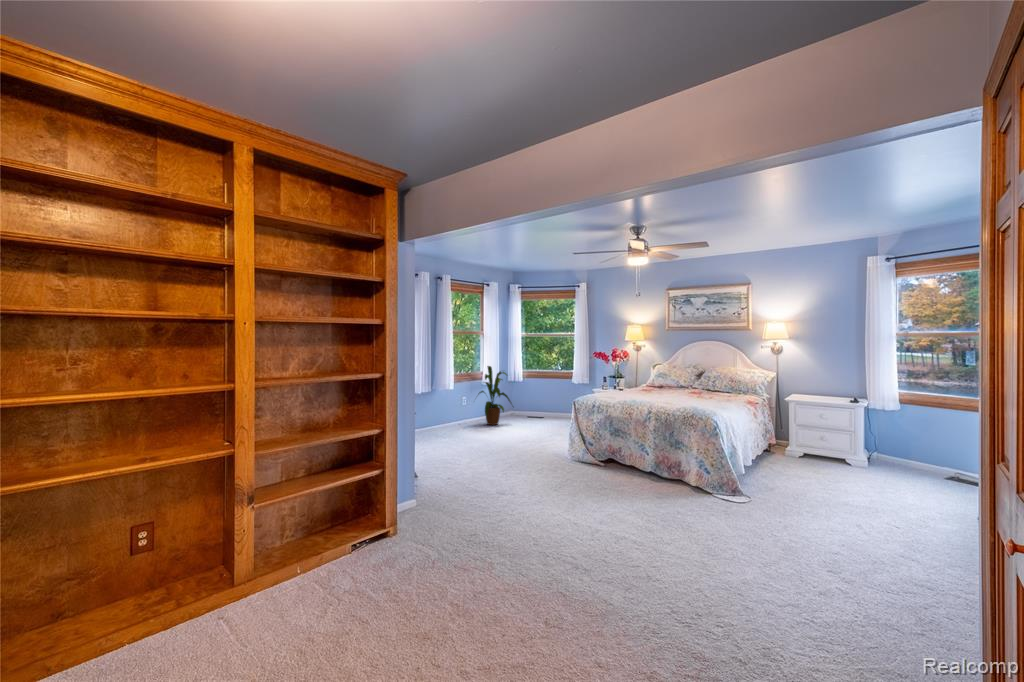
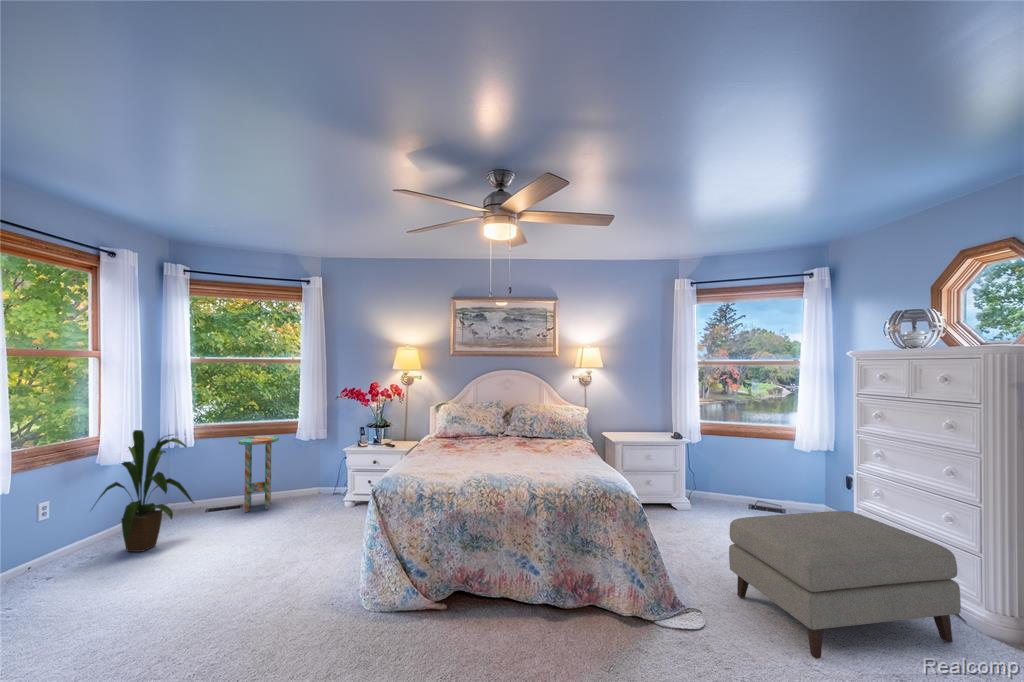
side table: none [537,378,557,420] -> present [239,436,279,512]
ottoman: none [786,447,941,552] -> present [729,511,961,659]

